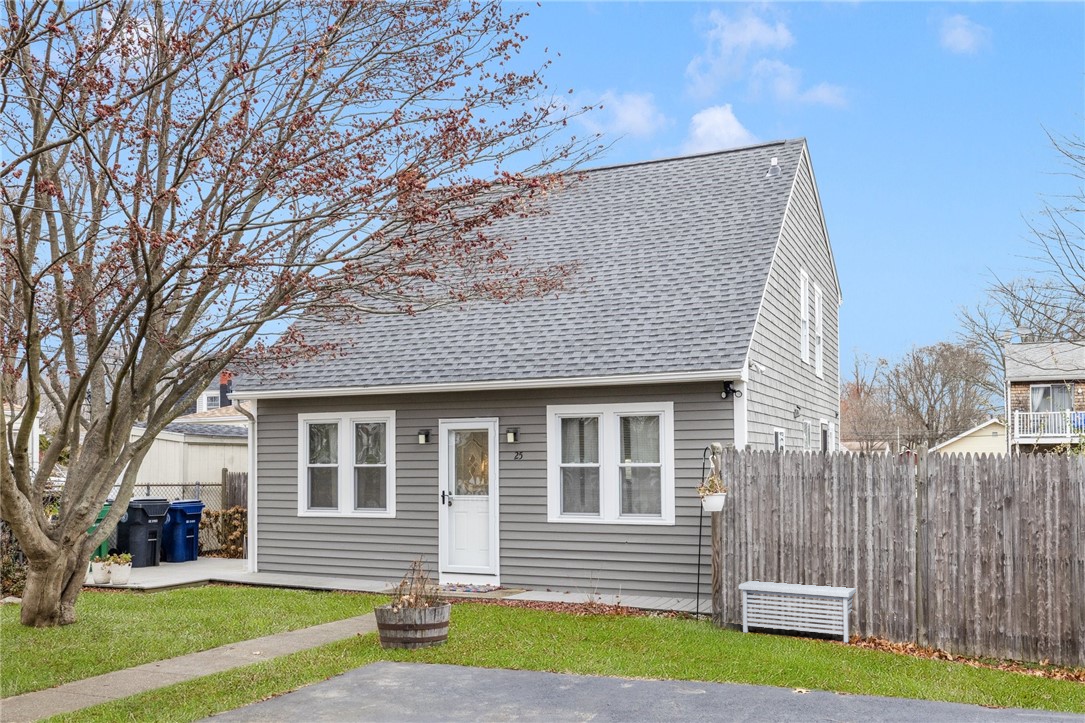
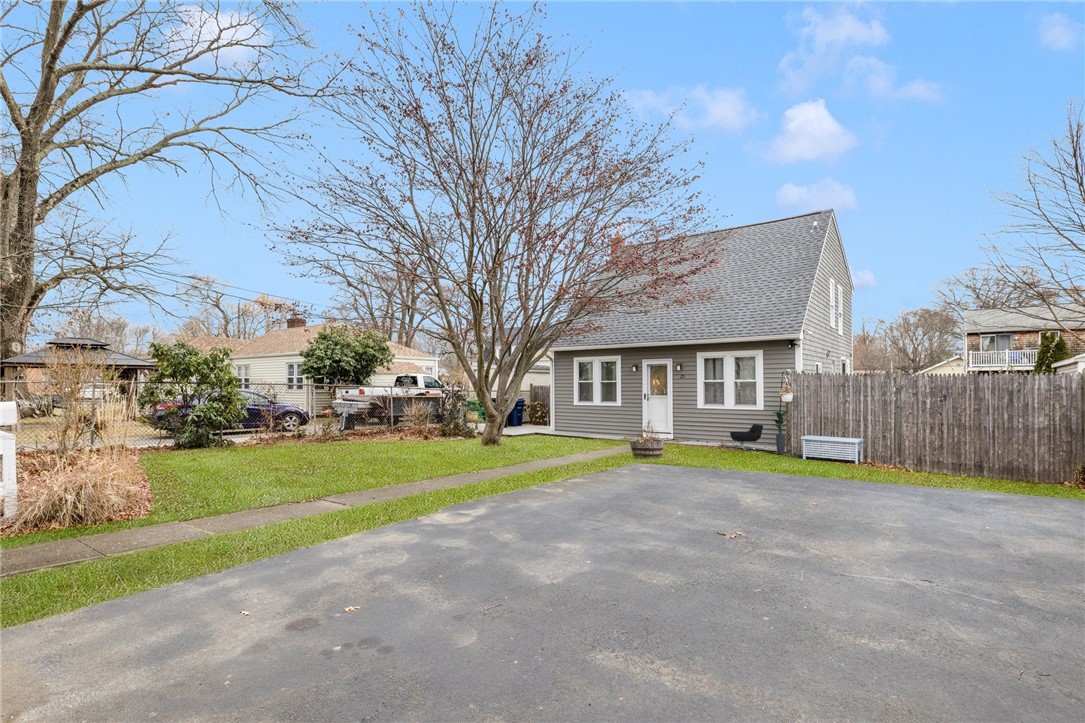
potted plant: none [684,529,724,621] -> present [772,411,789,455]
lounge chair: none [603,553,670,610] -> present [730,424,763,450]

